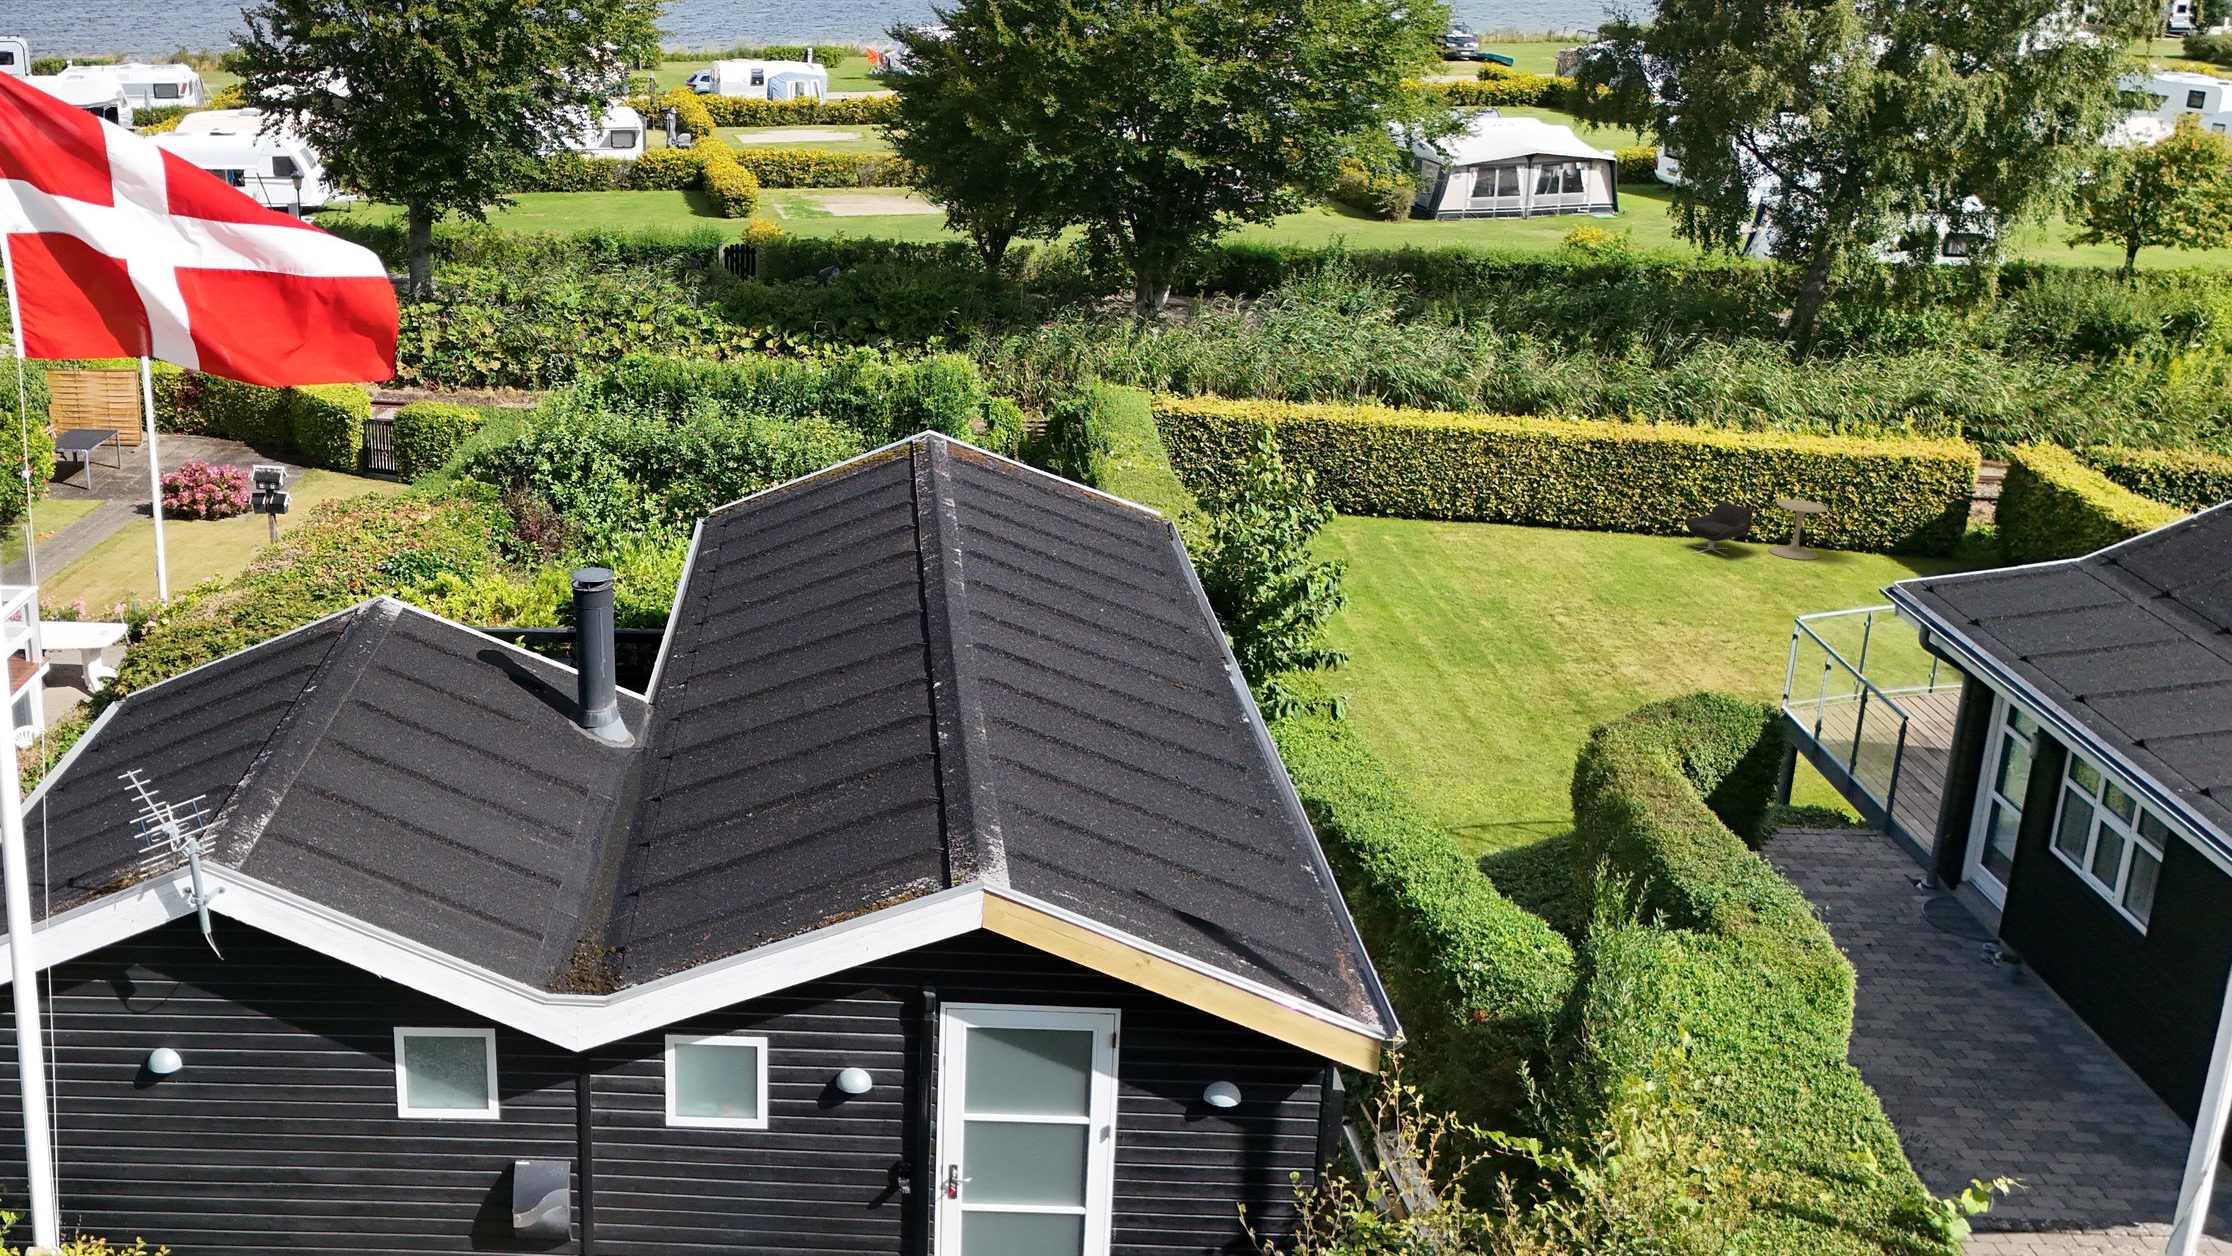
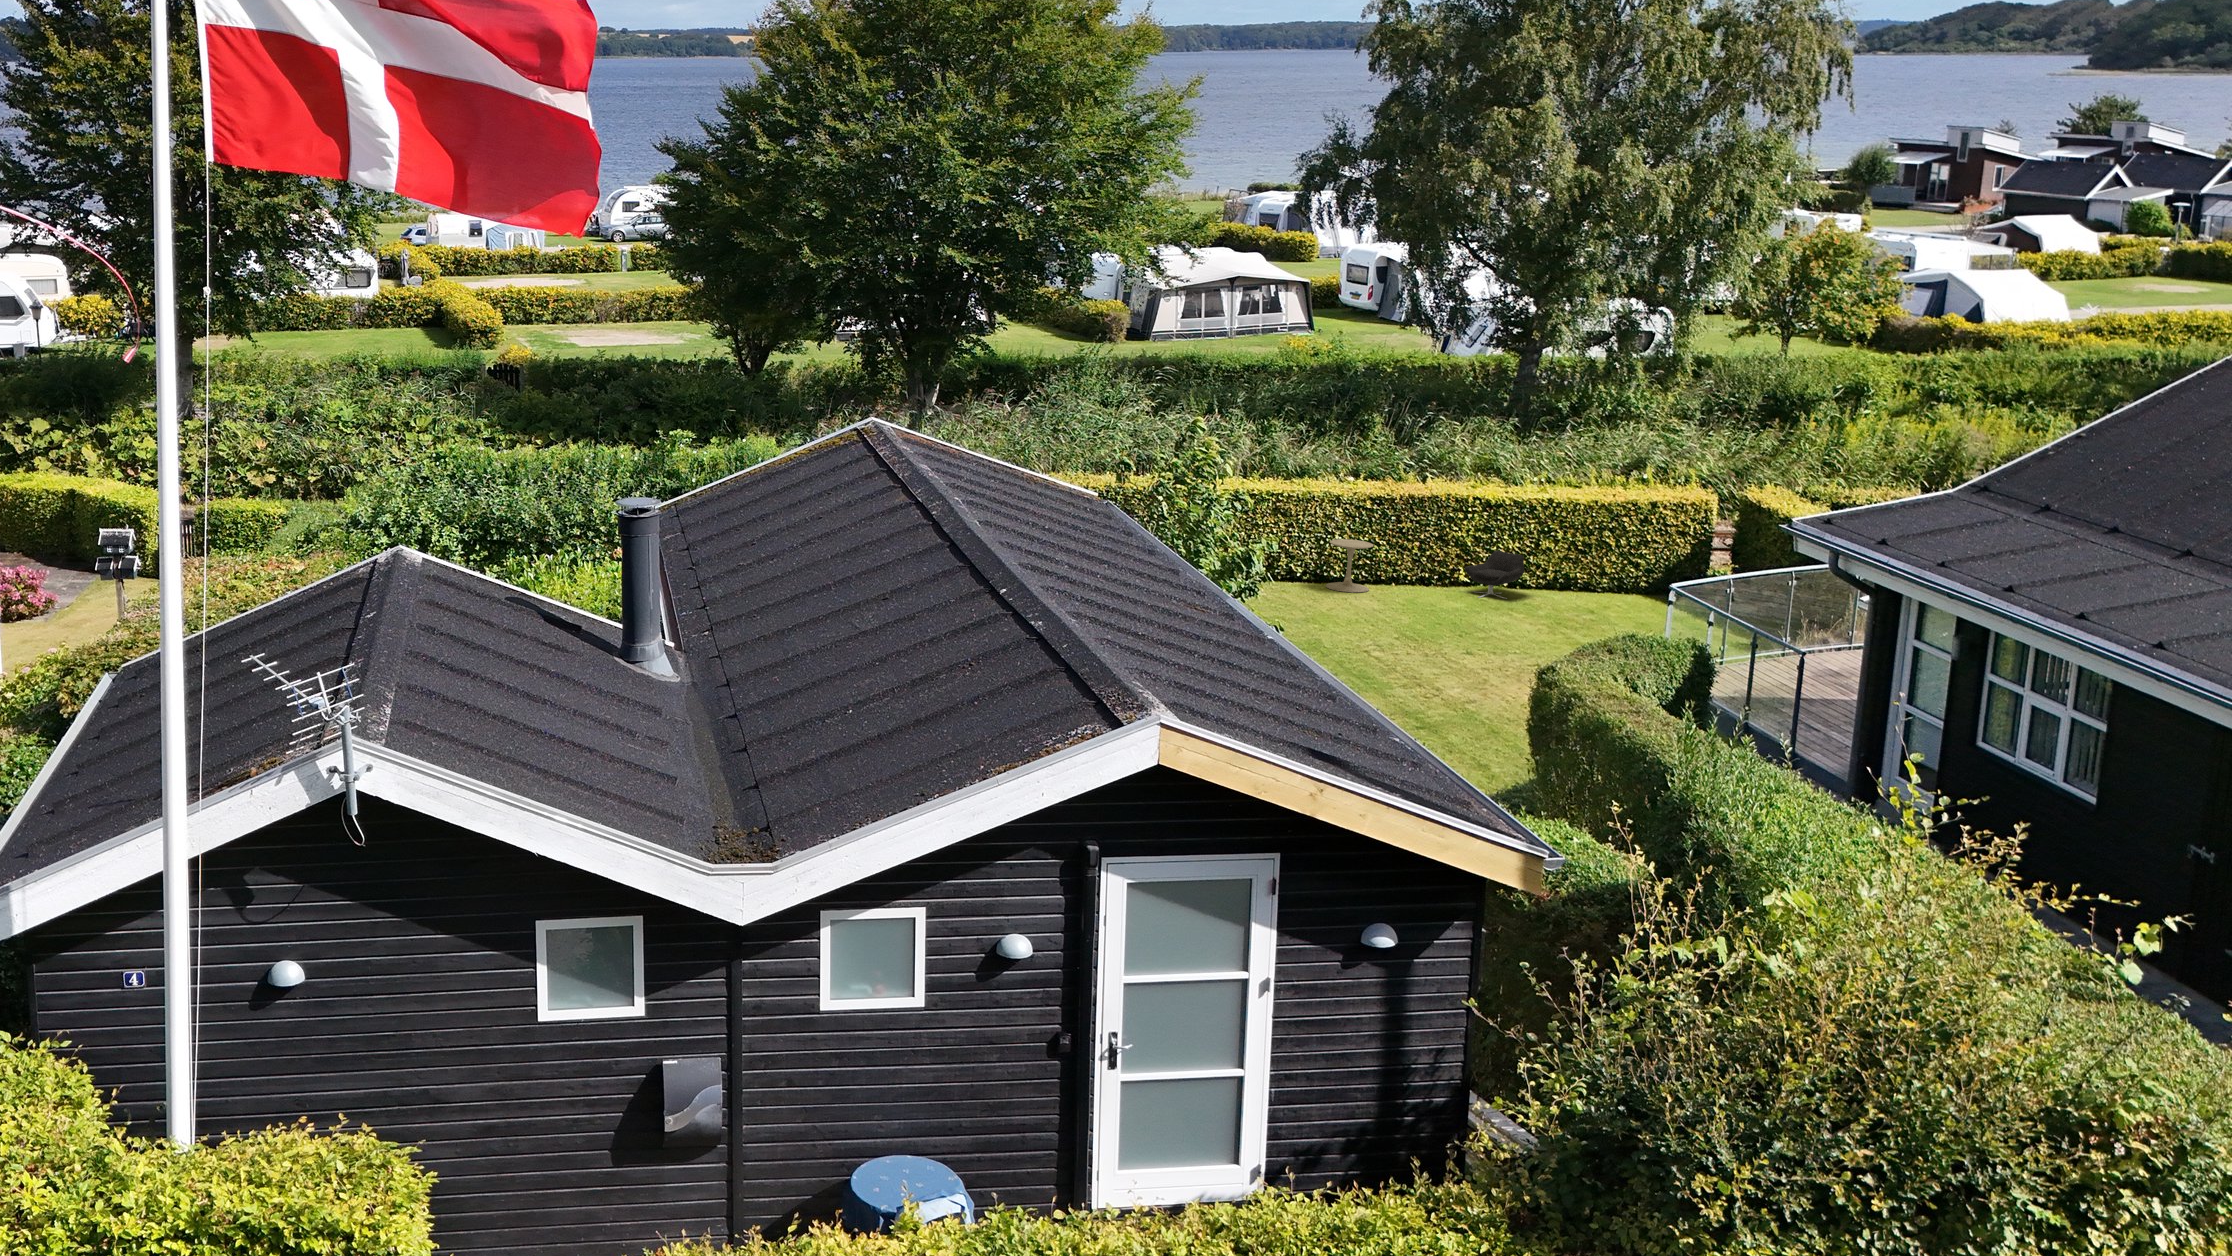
pedestal table: present [1768,499,1828,560] -> present [1326,539,1373,593]

